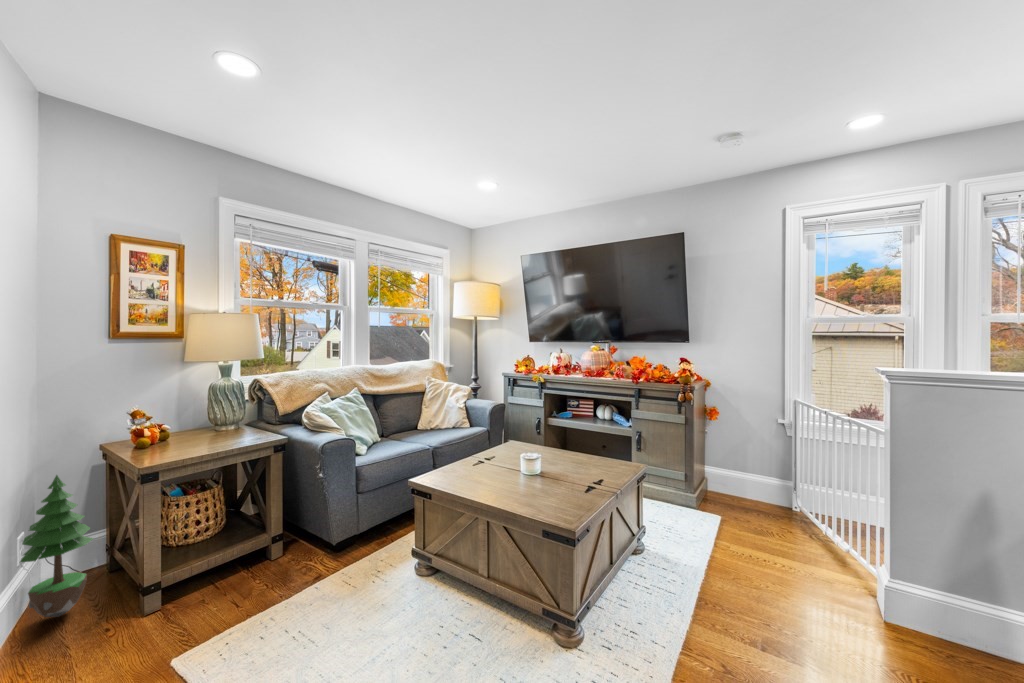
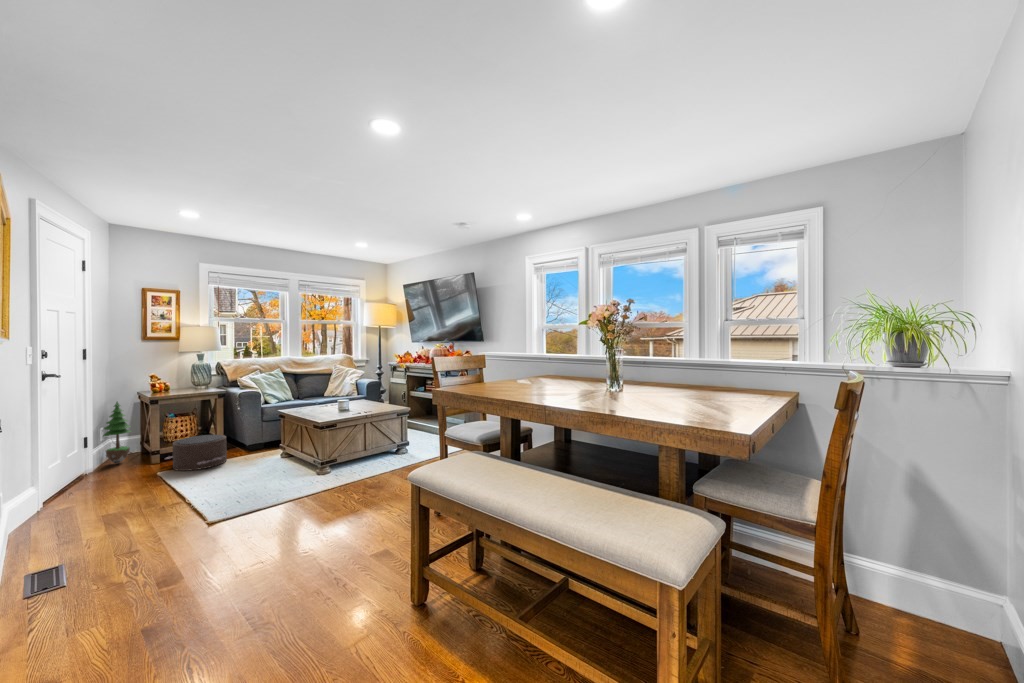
pouf: none [172,533,315,643] -> present [166,435,227,471]

